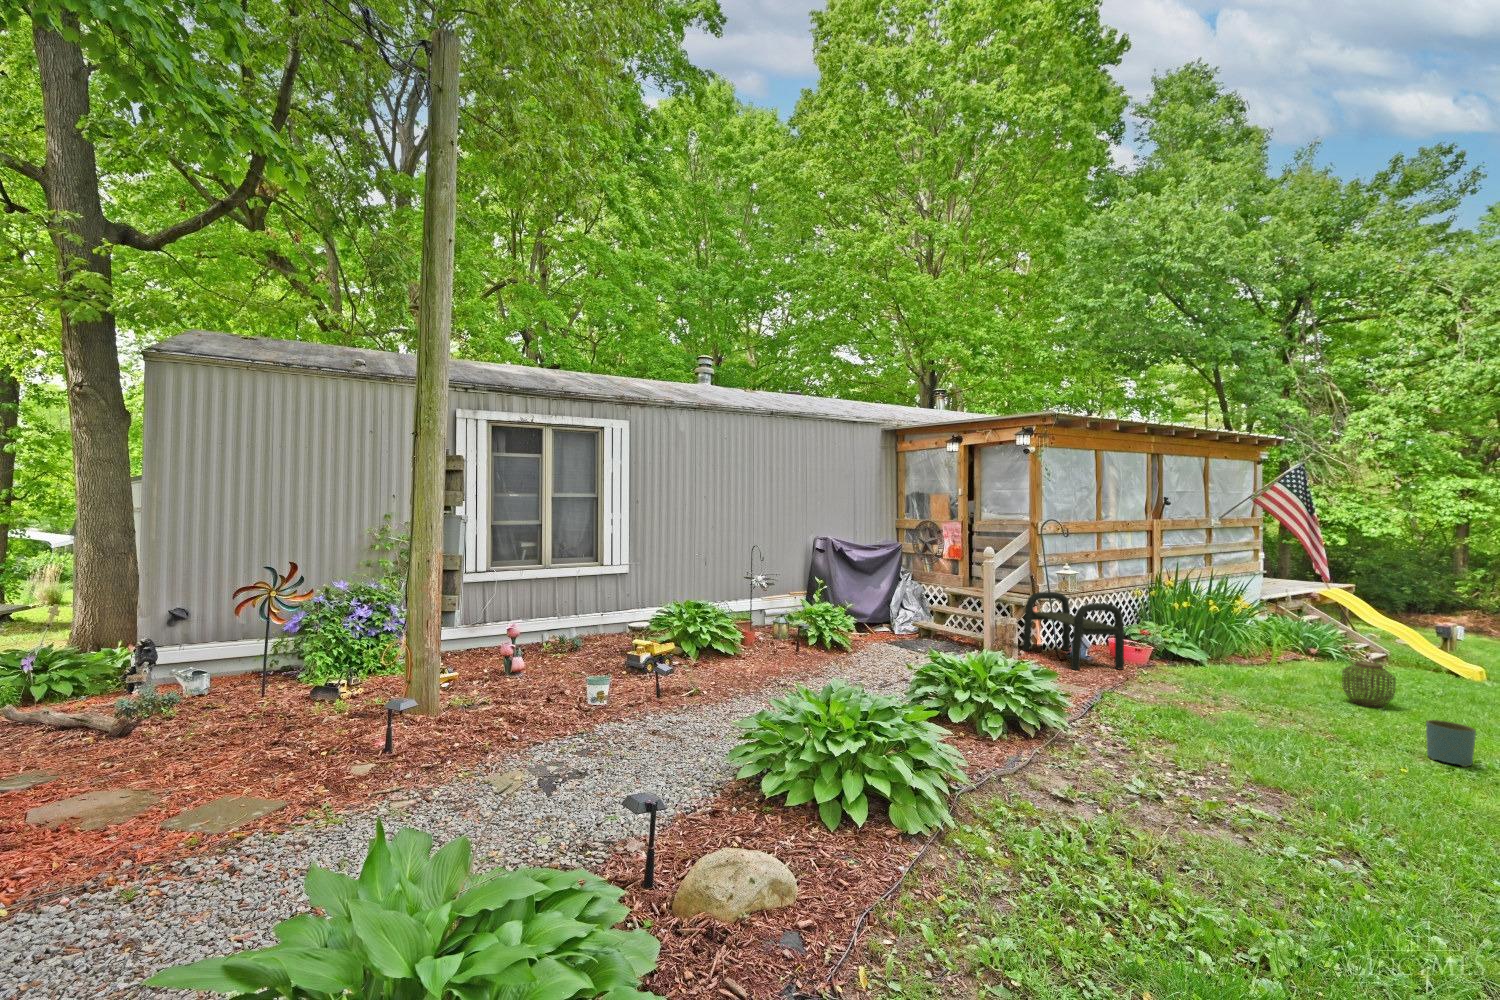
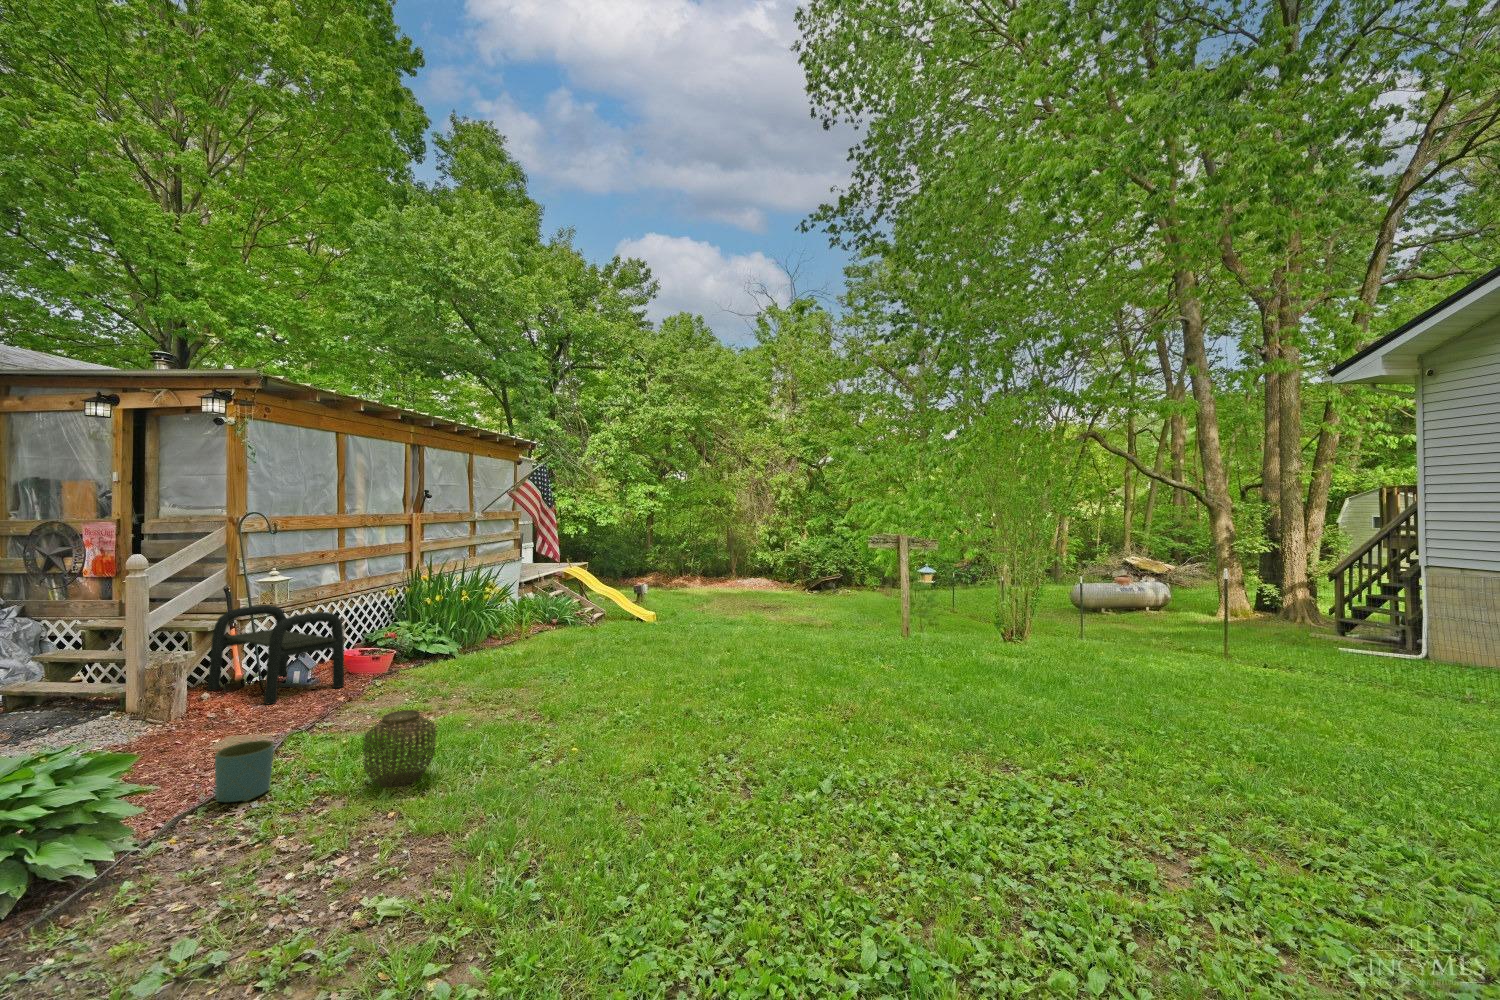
woven basket: present [1342,661,1395,707] -> present [363,710,436,787]
planter: present [1426,720,1476,767] -> present [215,740,274,802]

